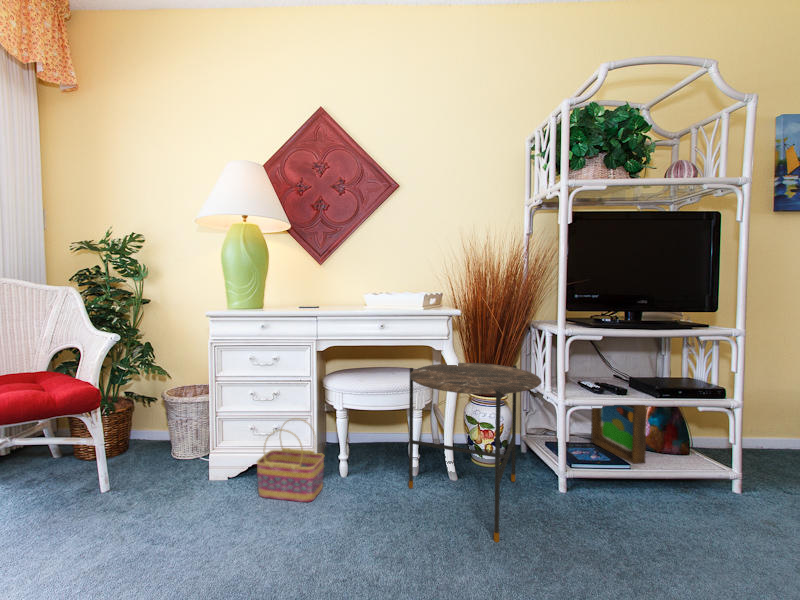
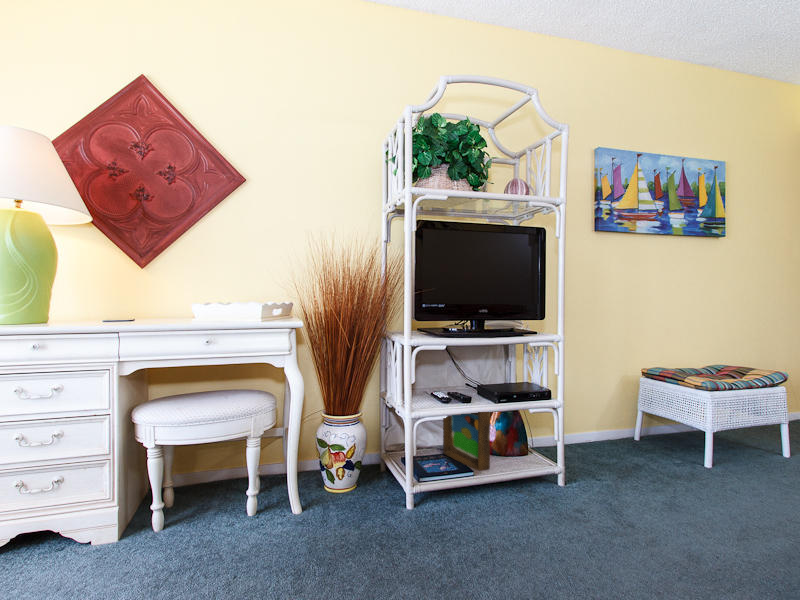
side table: present [409,363,541,542] -> none [242,380,387,575]
basket: present [257,419,324,502] -> none [30,461,133,570]

